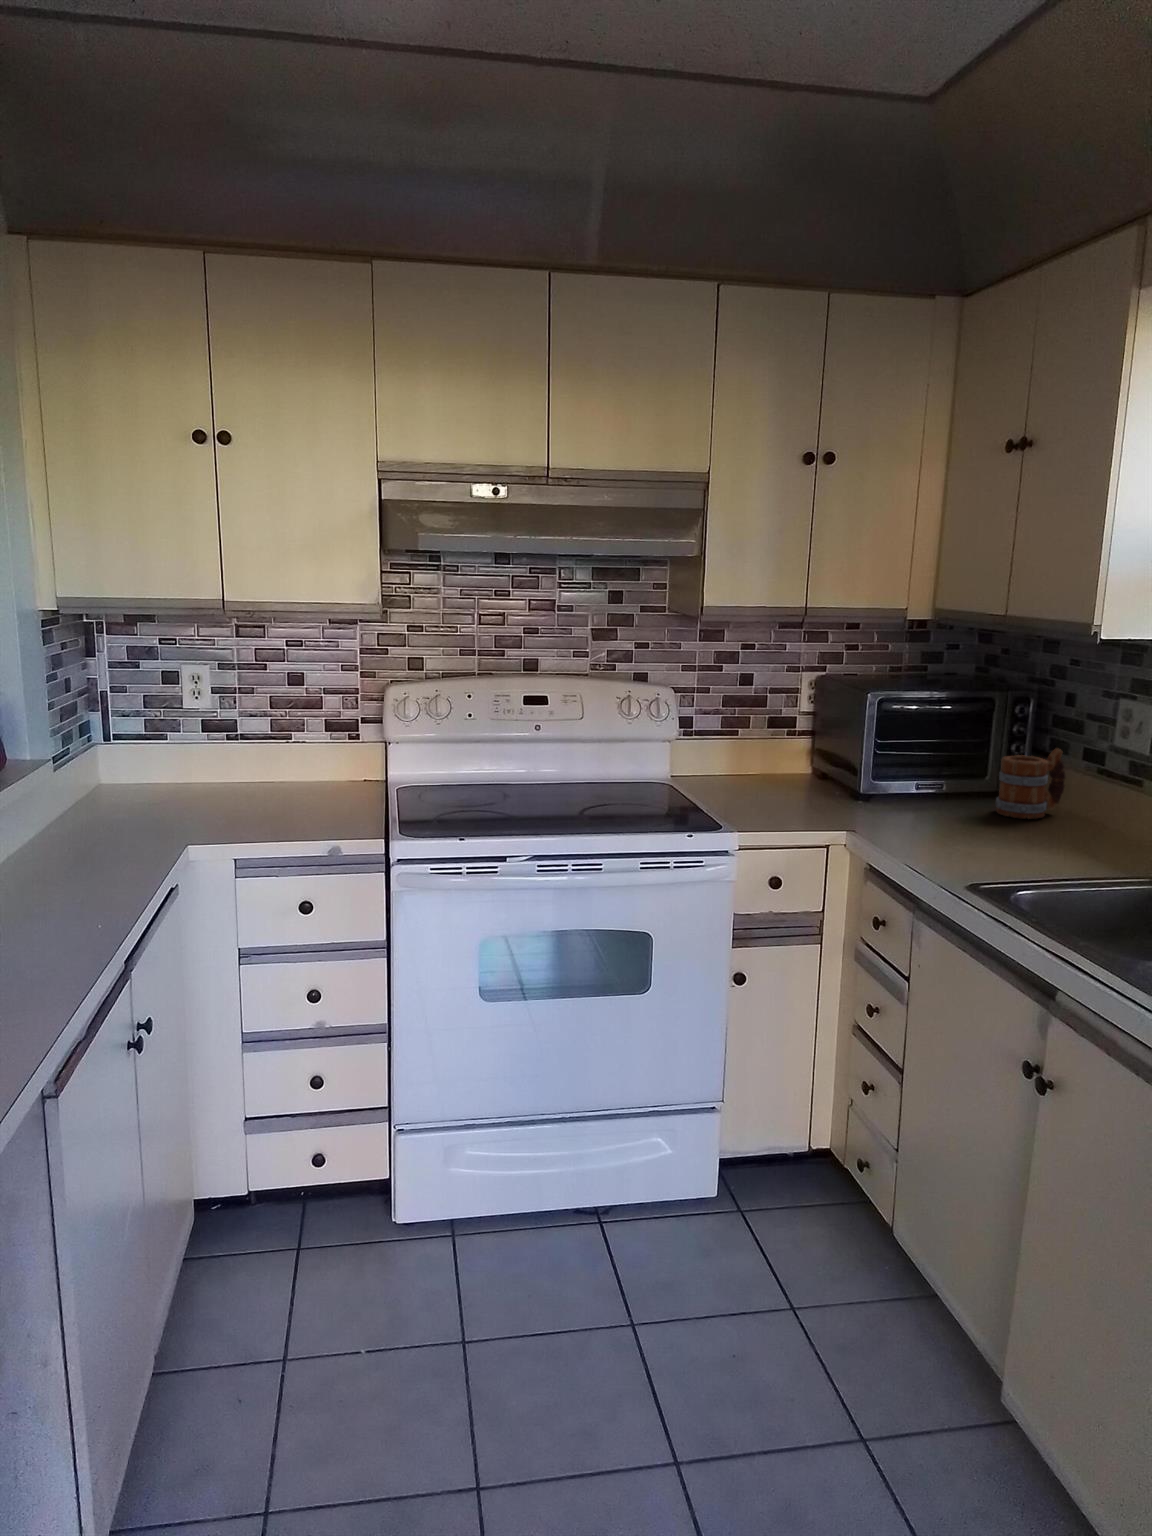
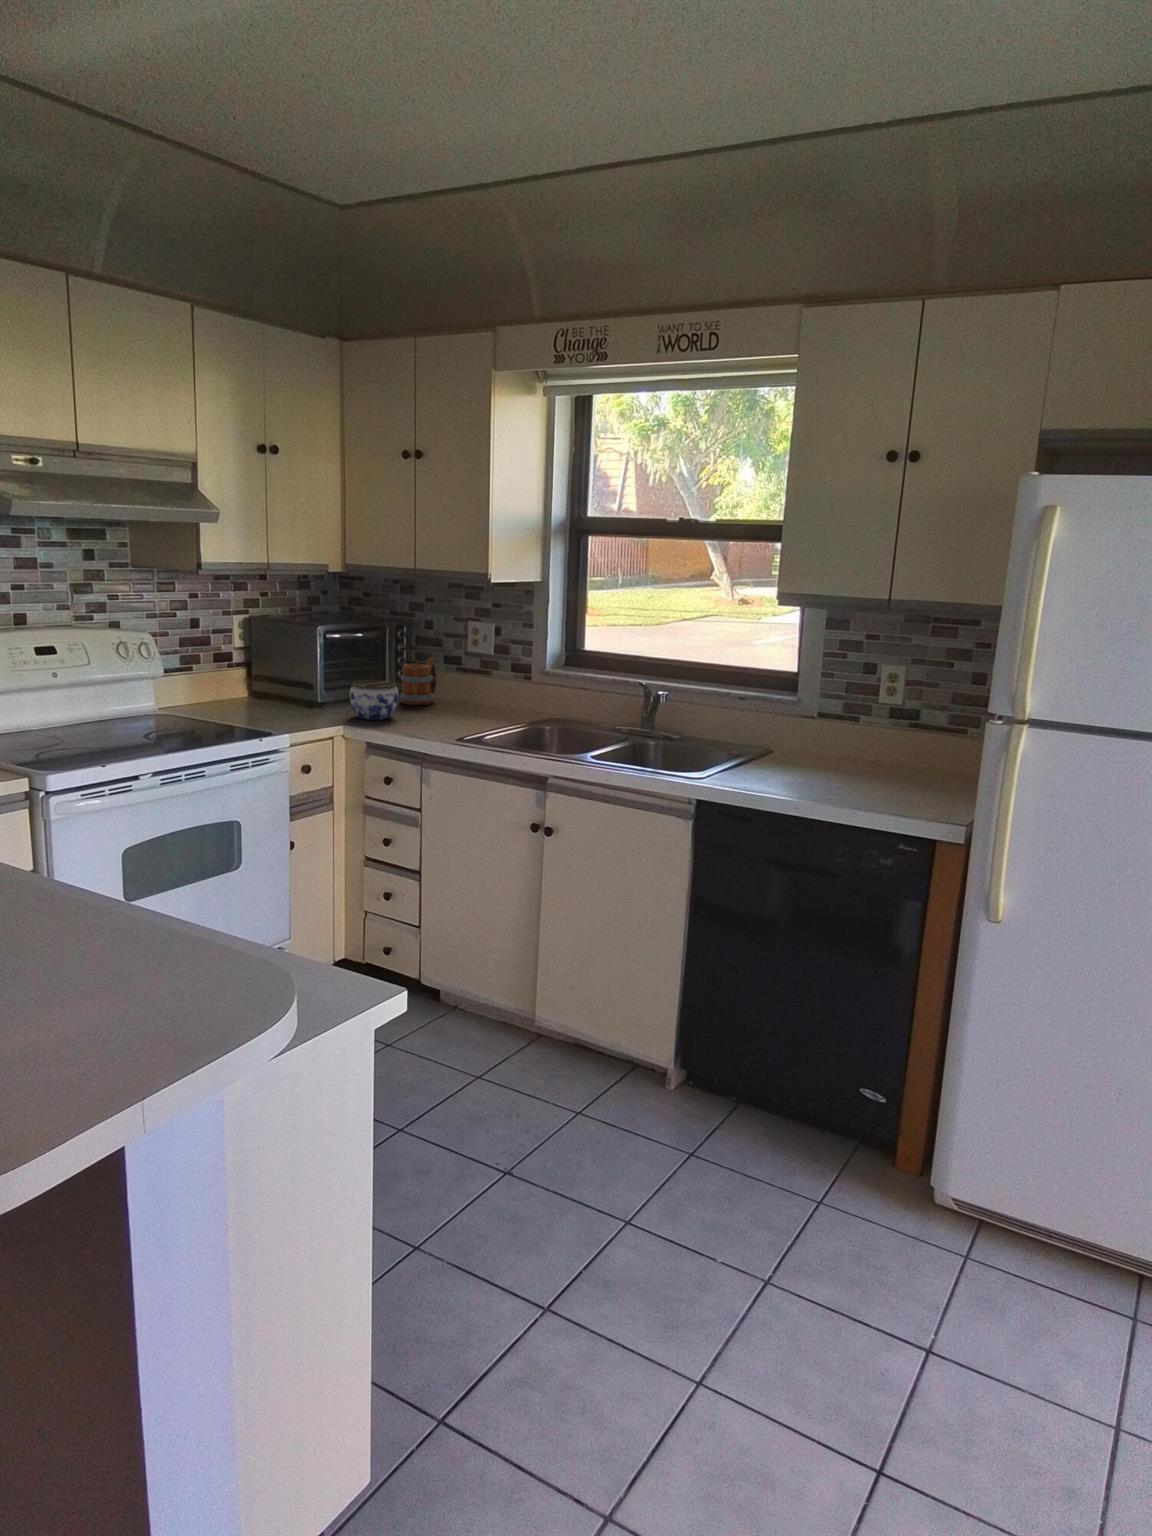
jar: none [875,773,948,832] -> present [350,680,399,720]

